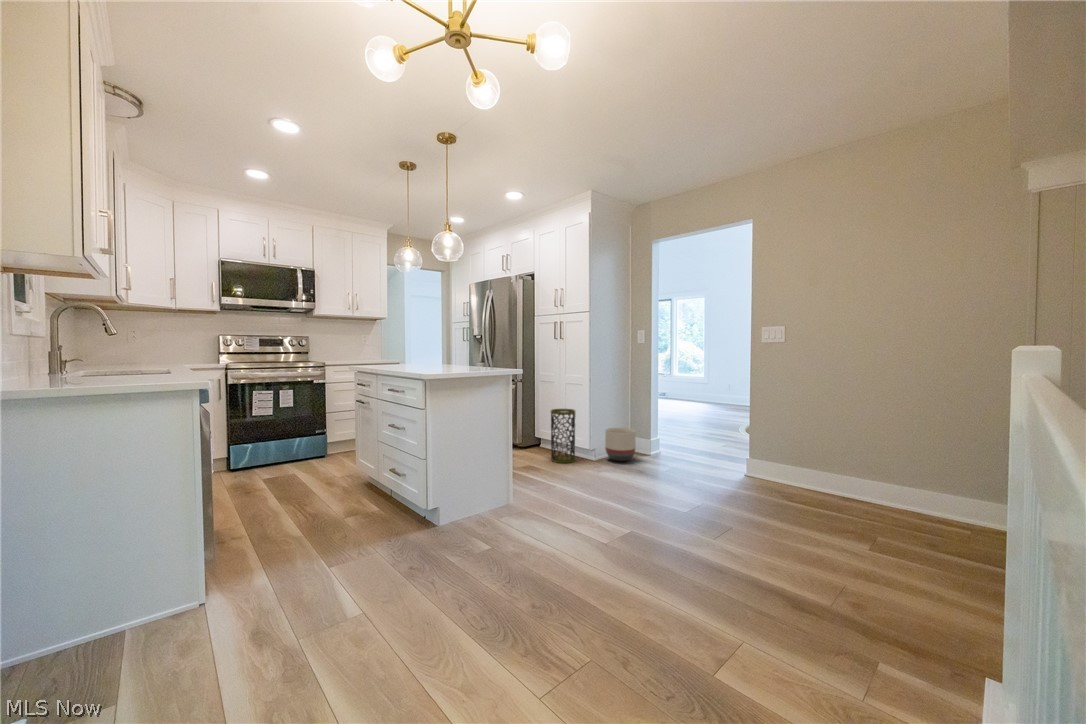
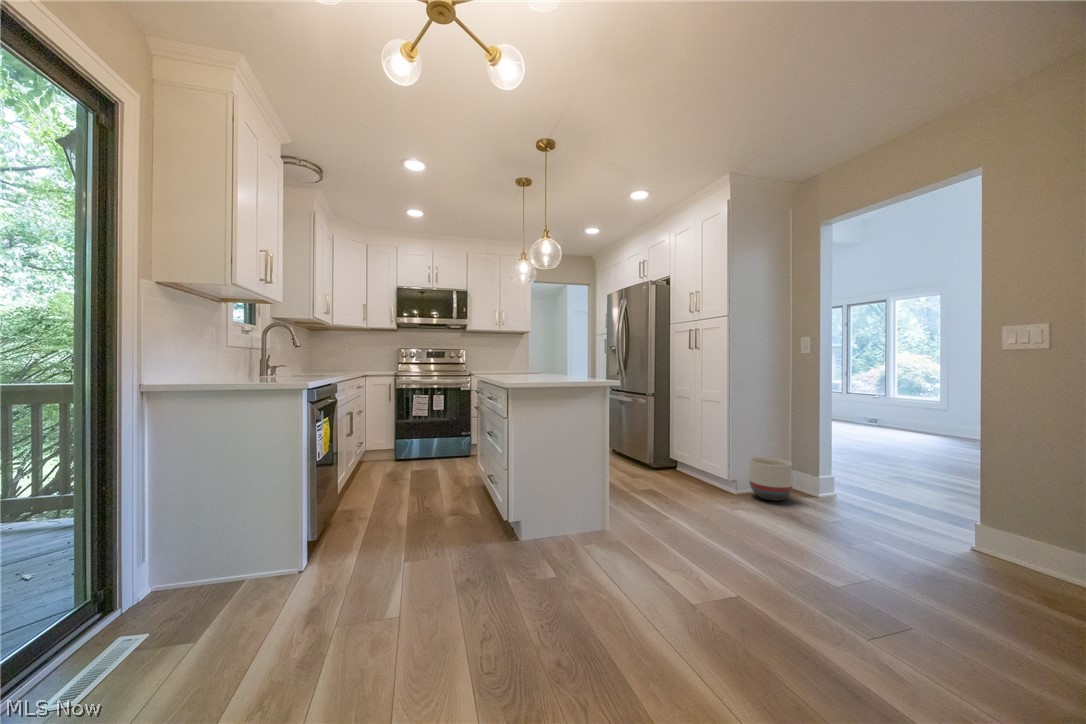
trash can: present [551,409,575,463] -> none [679,428,709,493]

